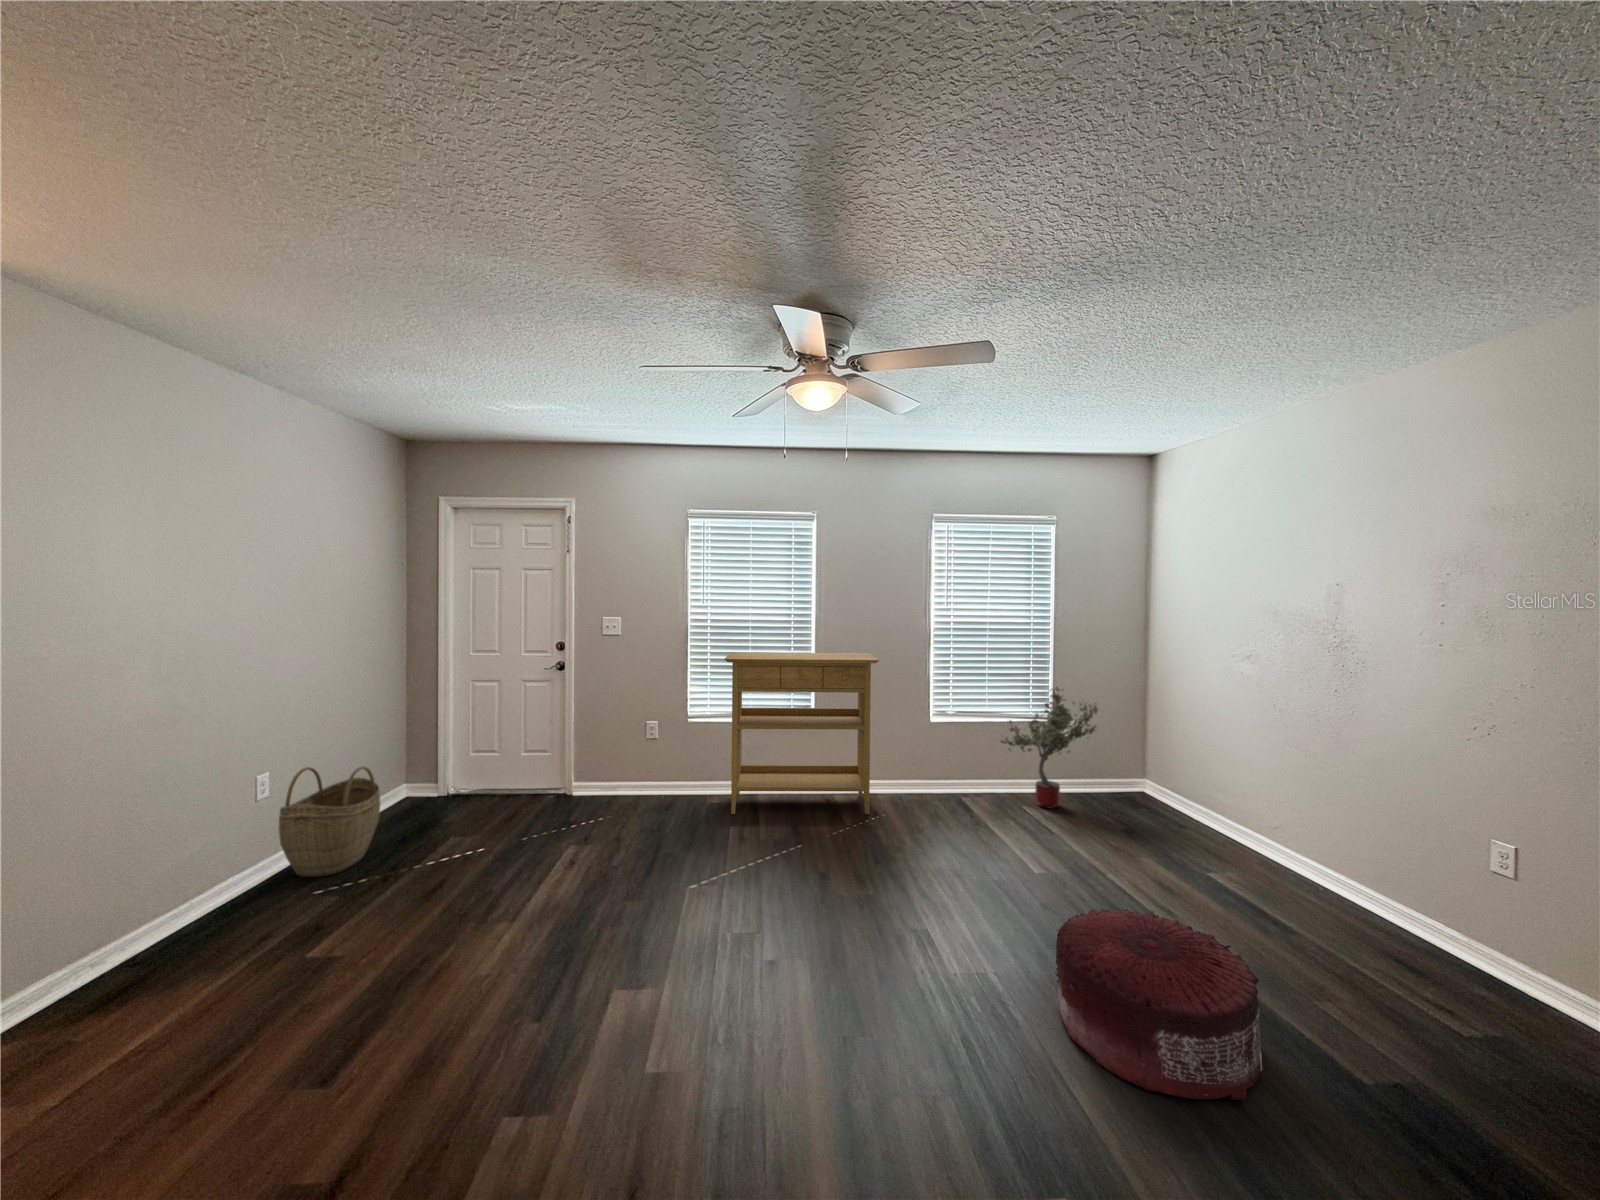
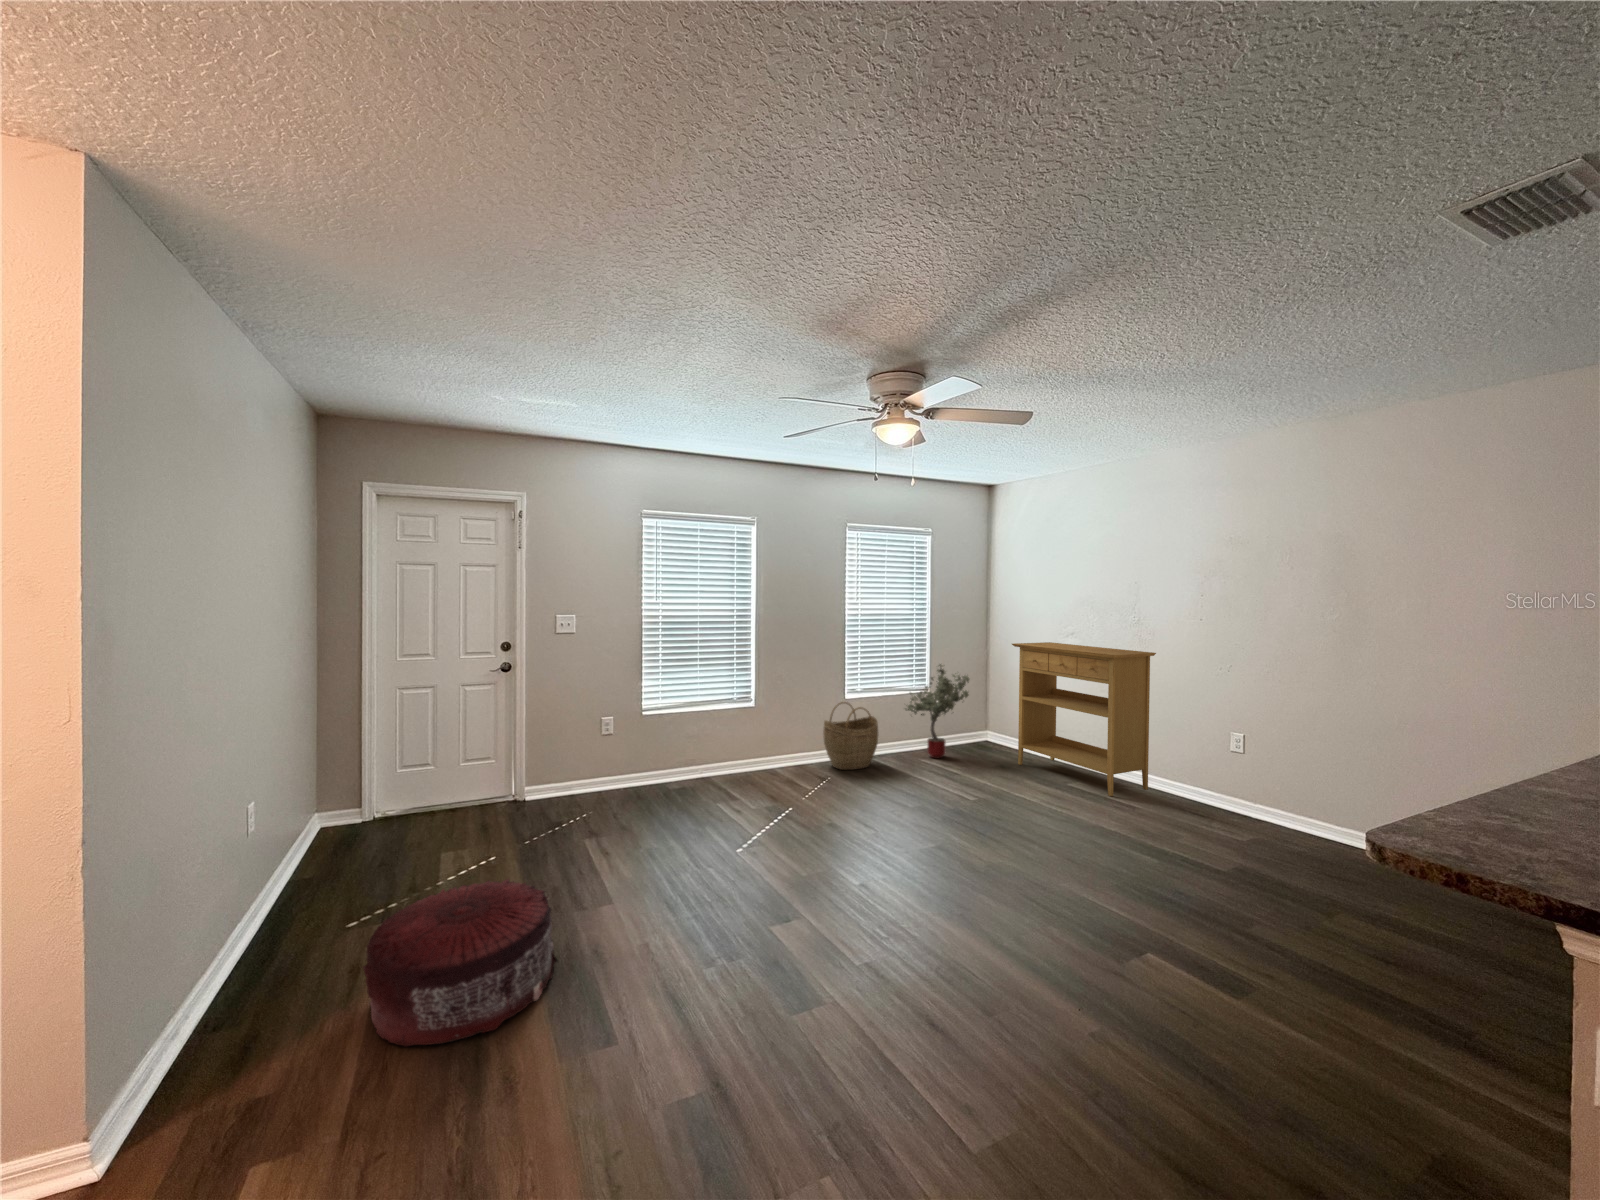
console table: present [725,652,879,814] -> present [1012,642,1156,796]
woven basket: present [279,767,381,877] -> present [823,702,878,770]
pouf: present [1056,909,1262,1100] -> present [363,879,558,1047]

